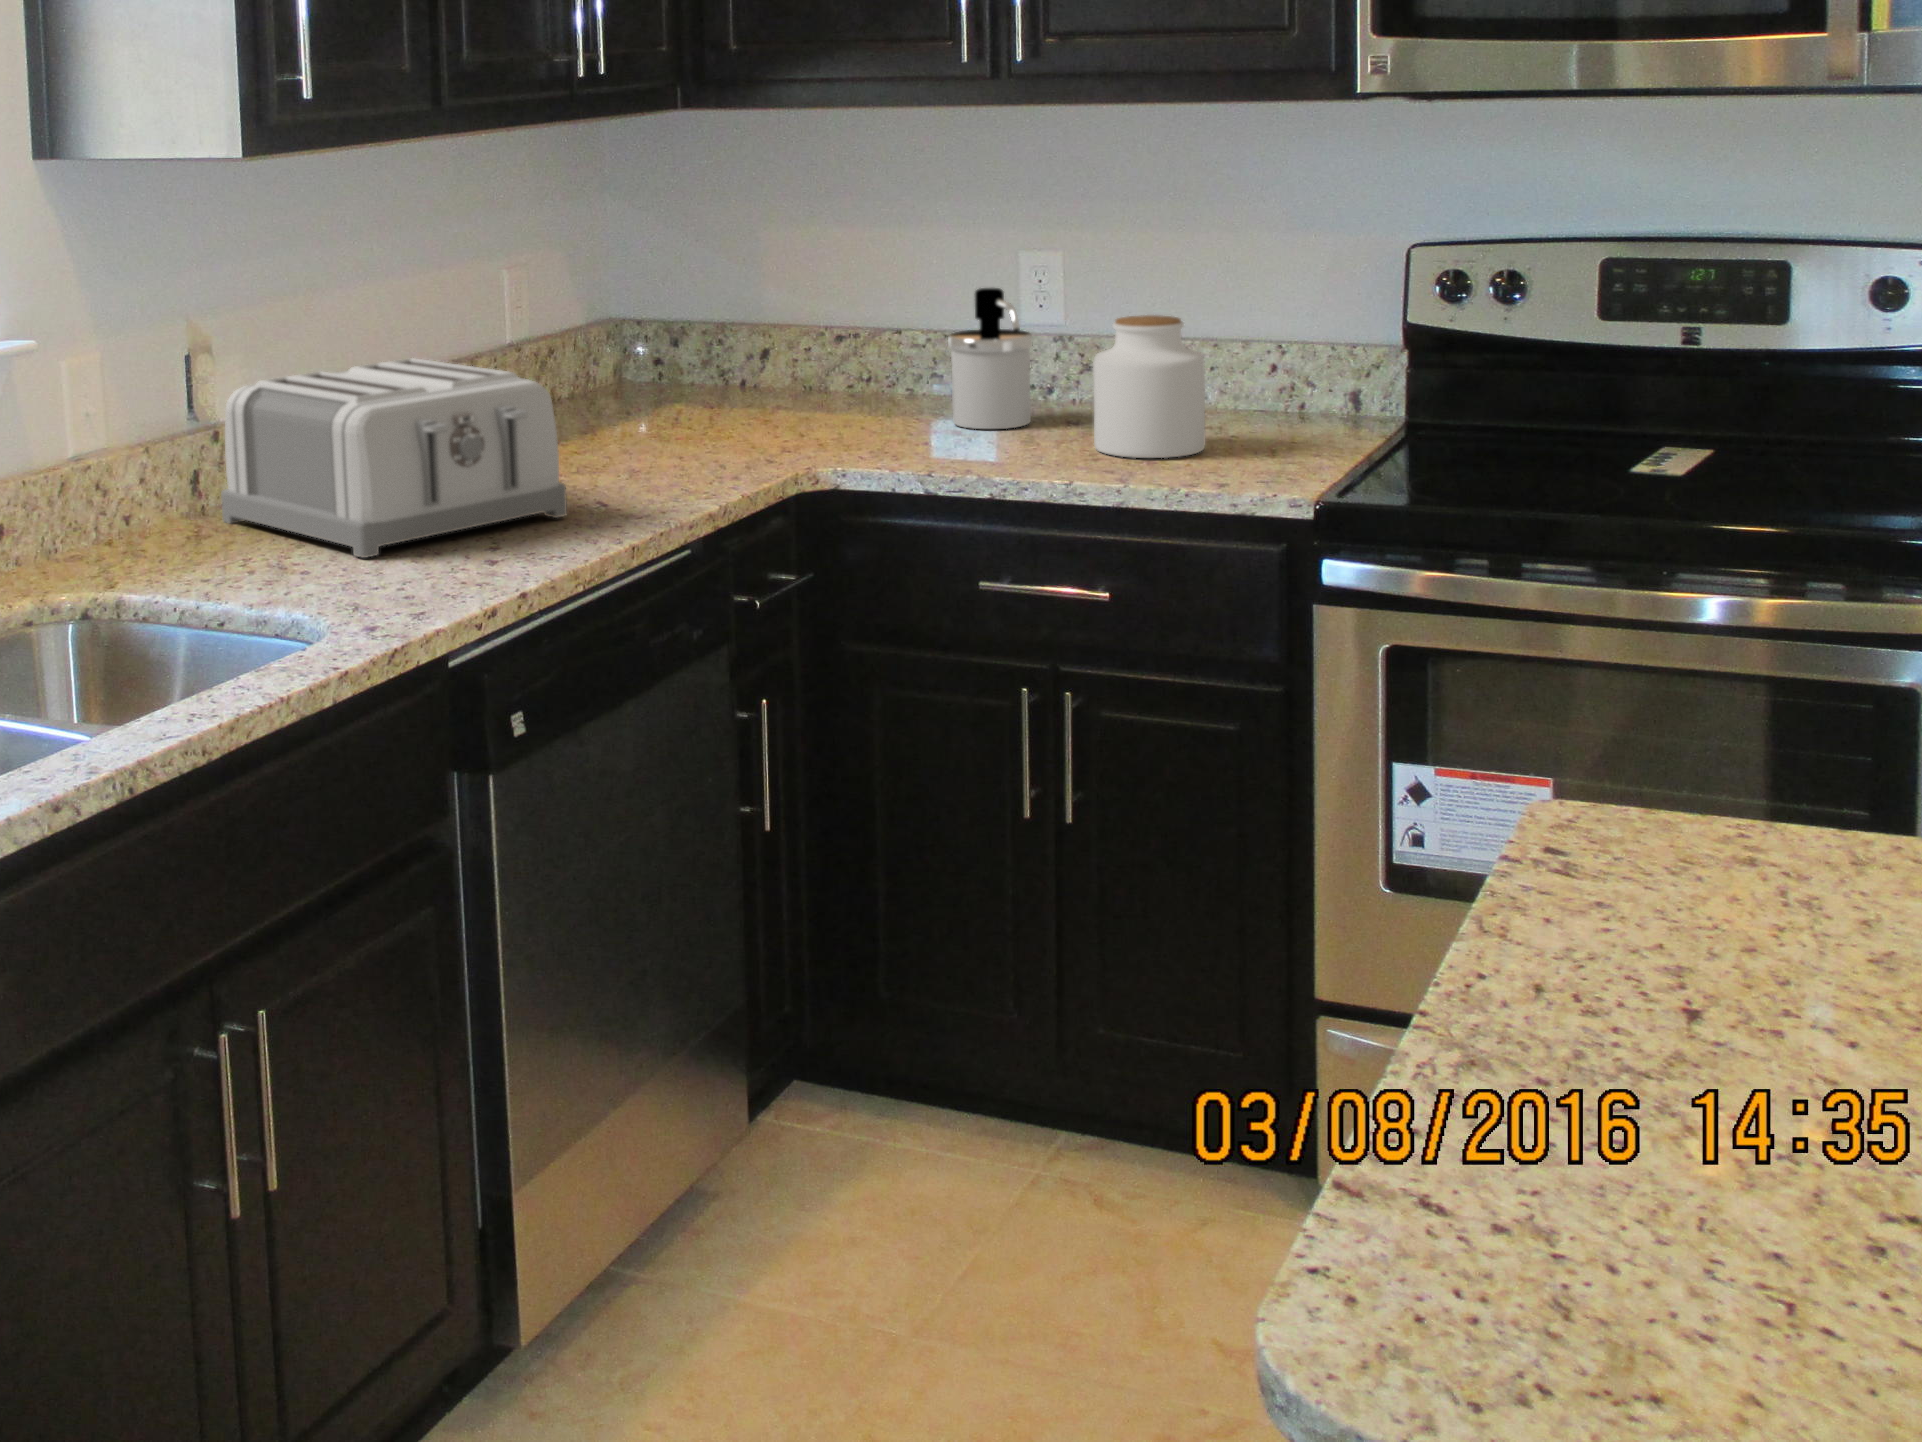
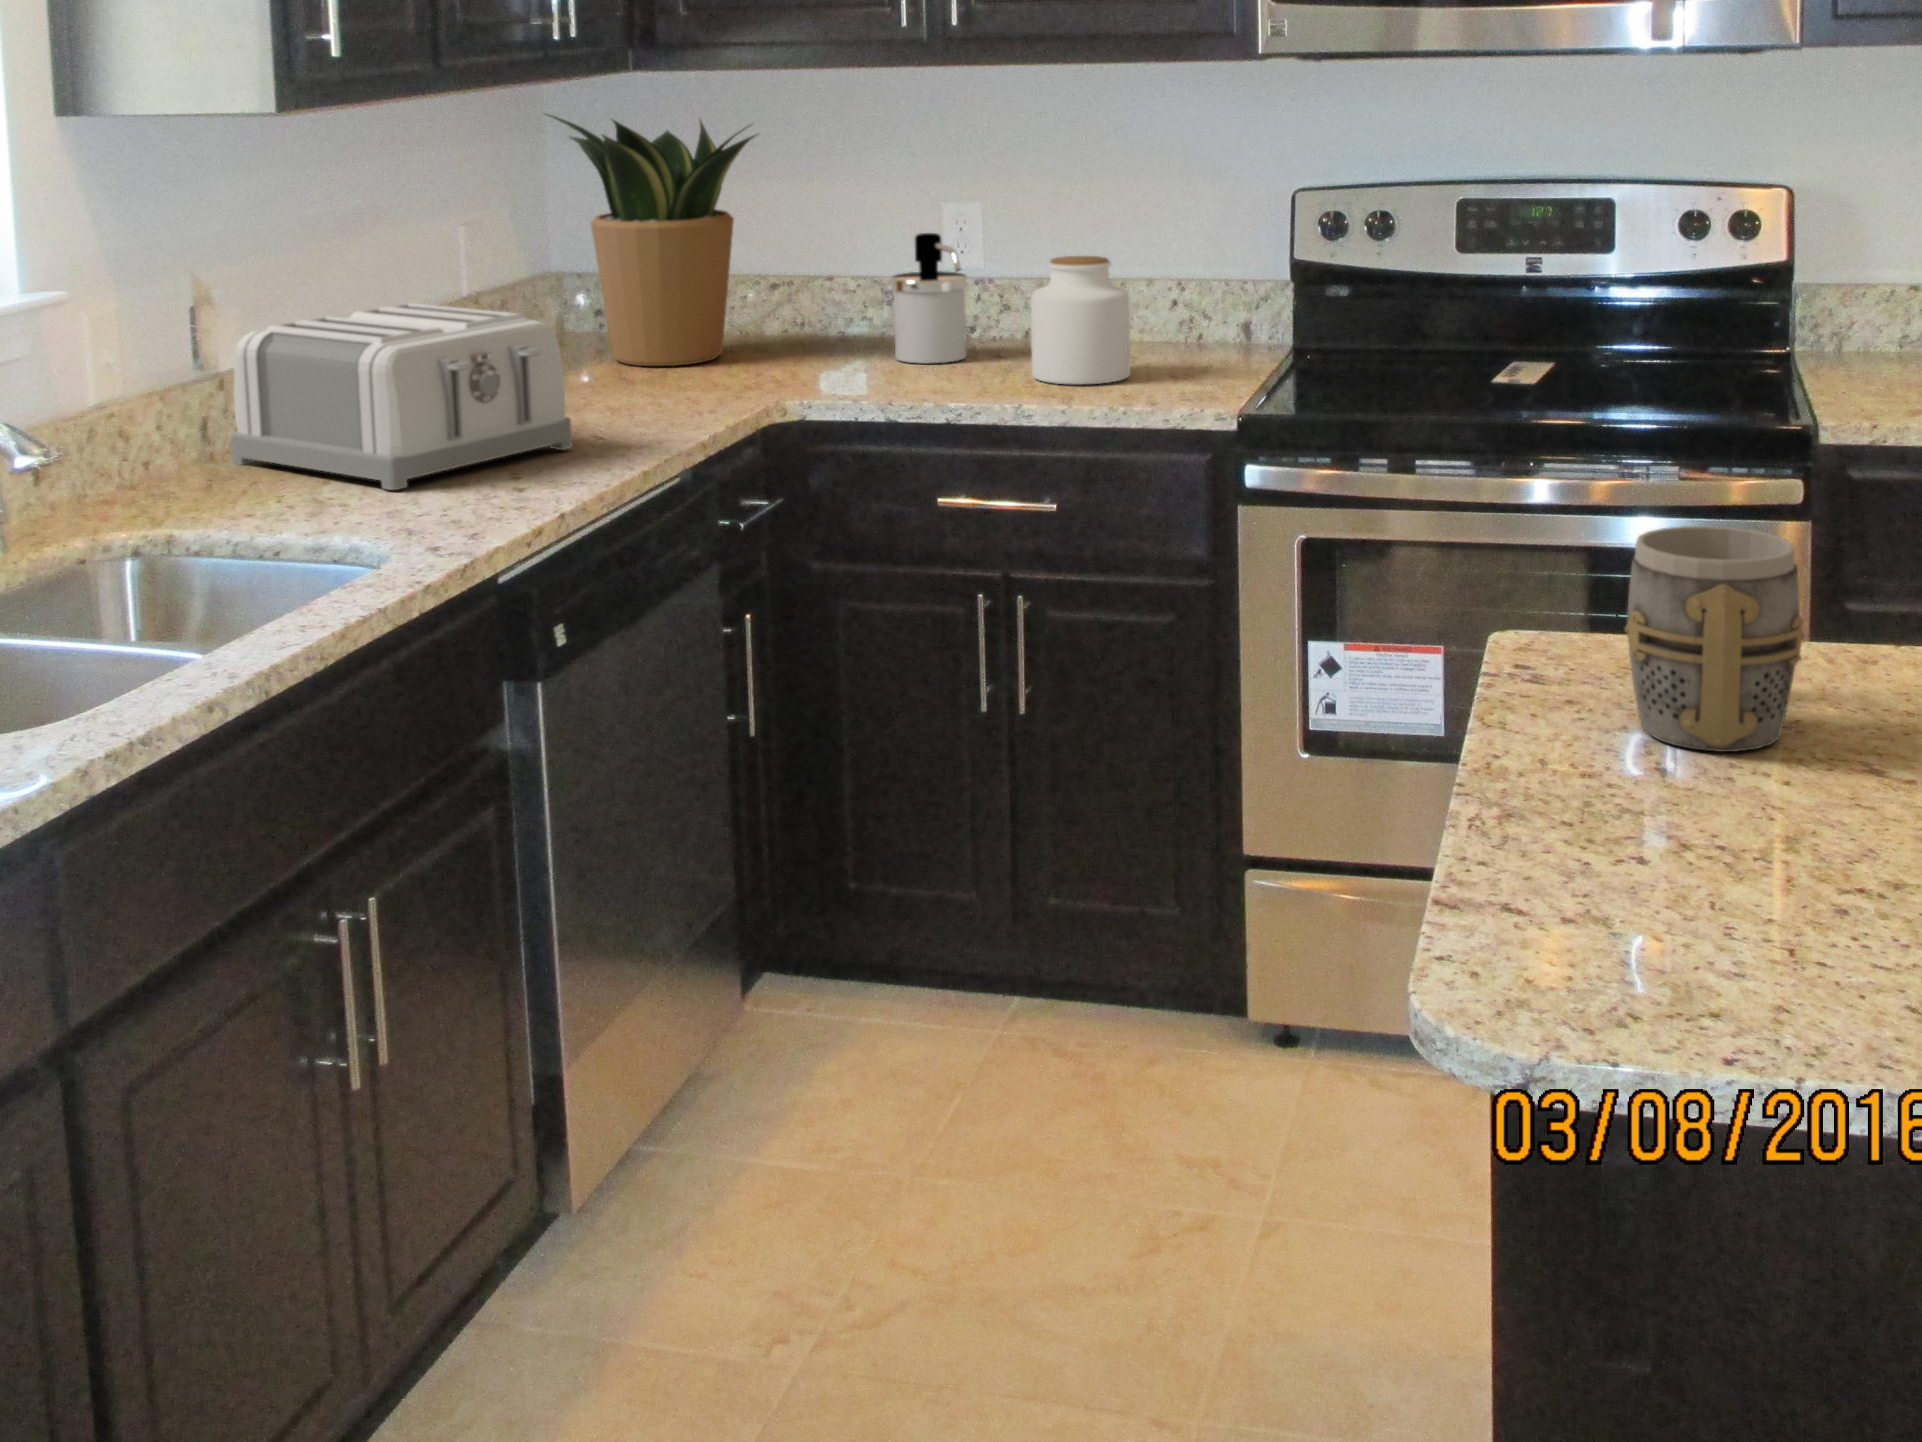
potted plant: none [585,158,804,426] -> present [548,115,757,366]
mug: none [1651,693,1895,990] -> present [1625,526,1805,752]

